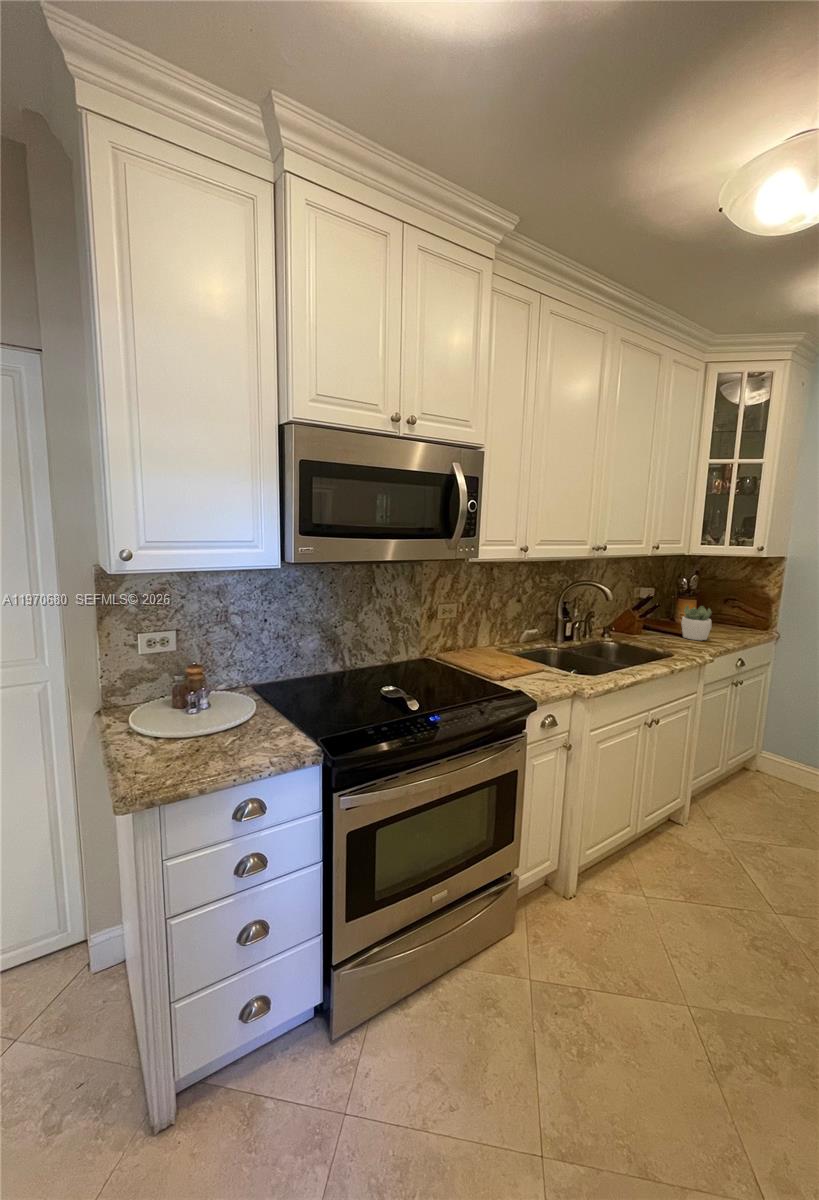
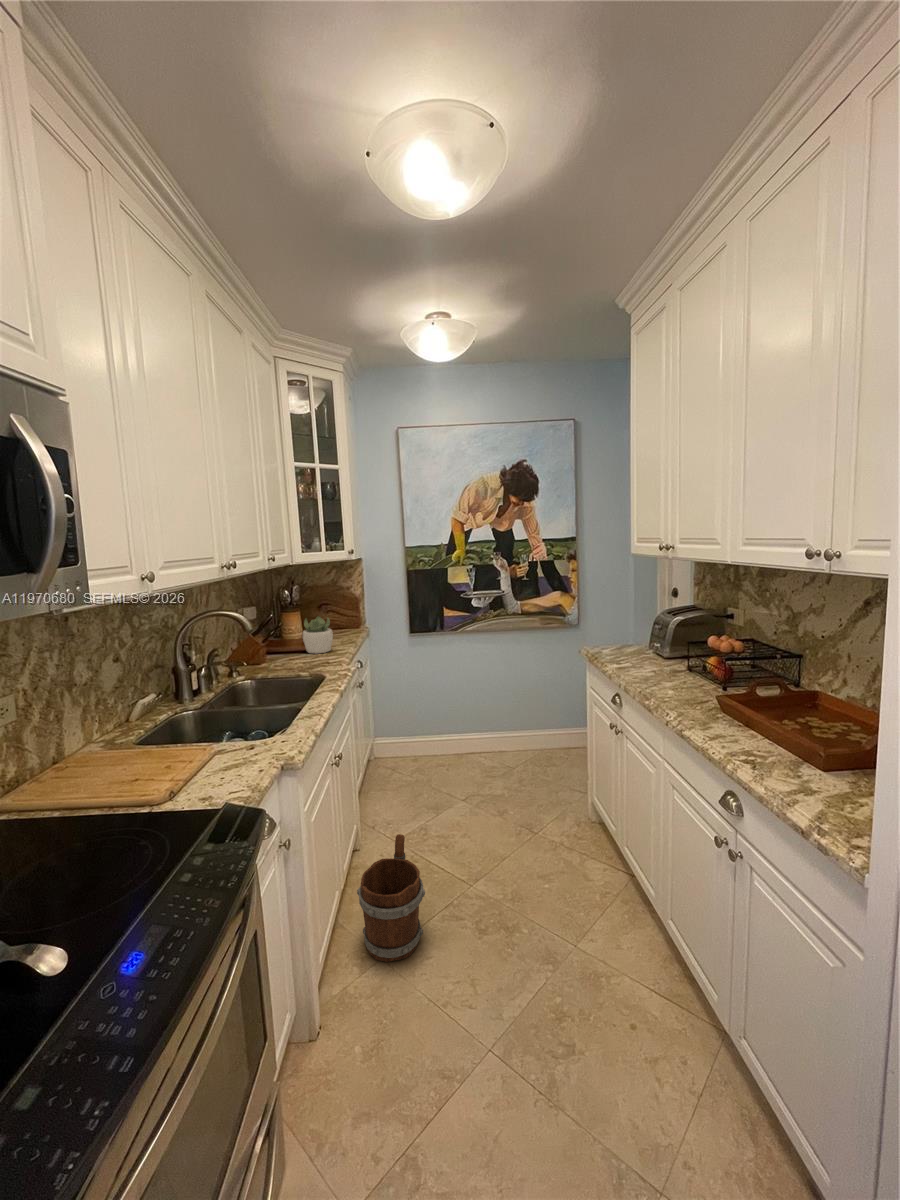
bucket: none [643,820,714,917] -> present [357,834,425,962]

